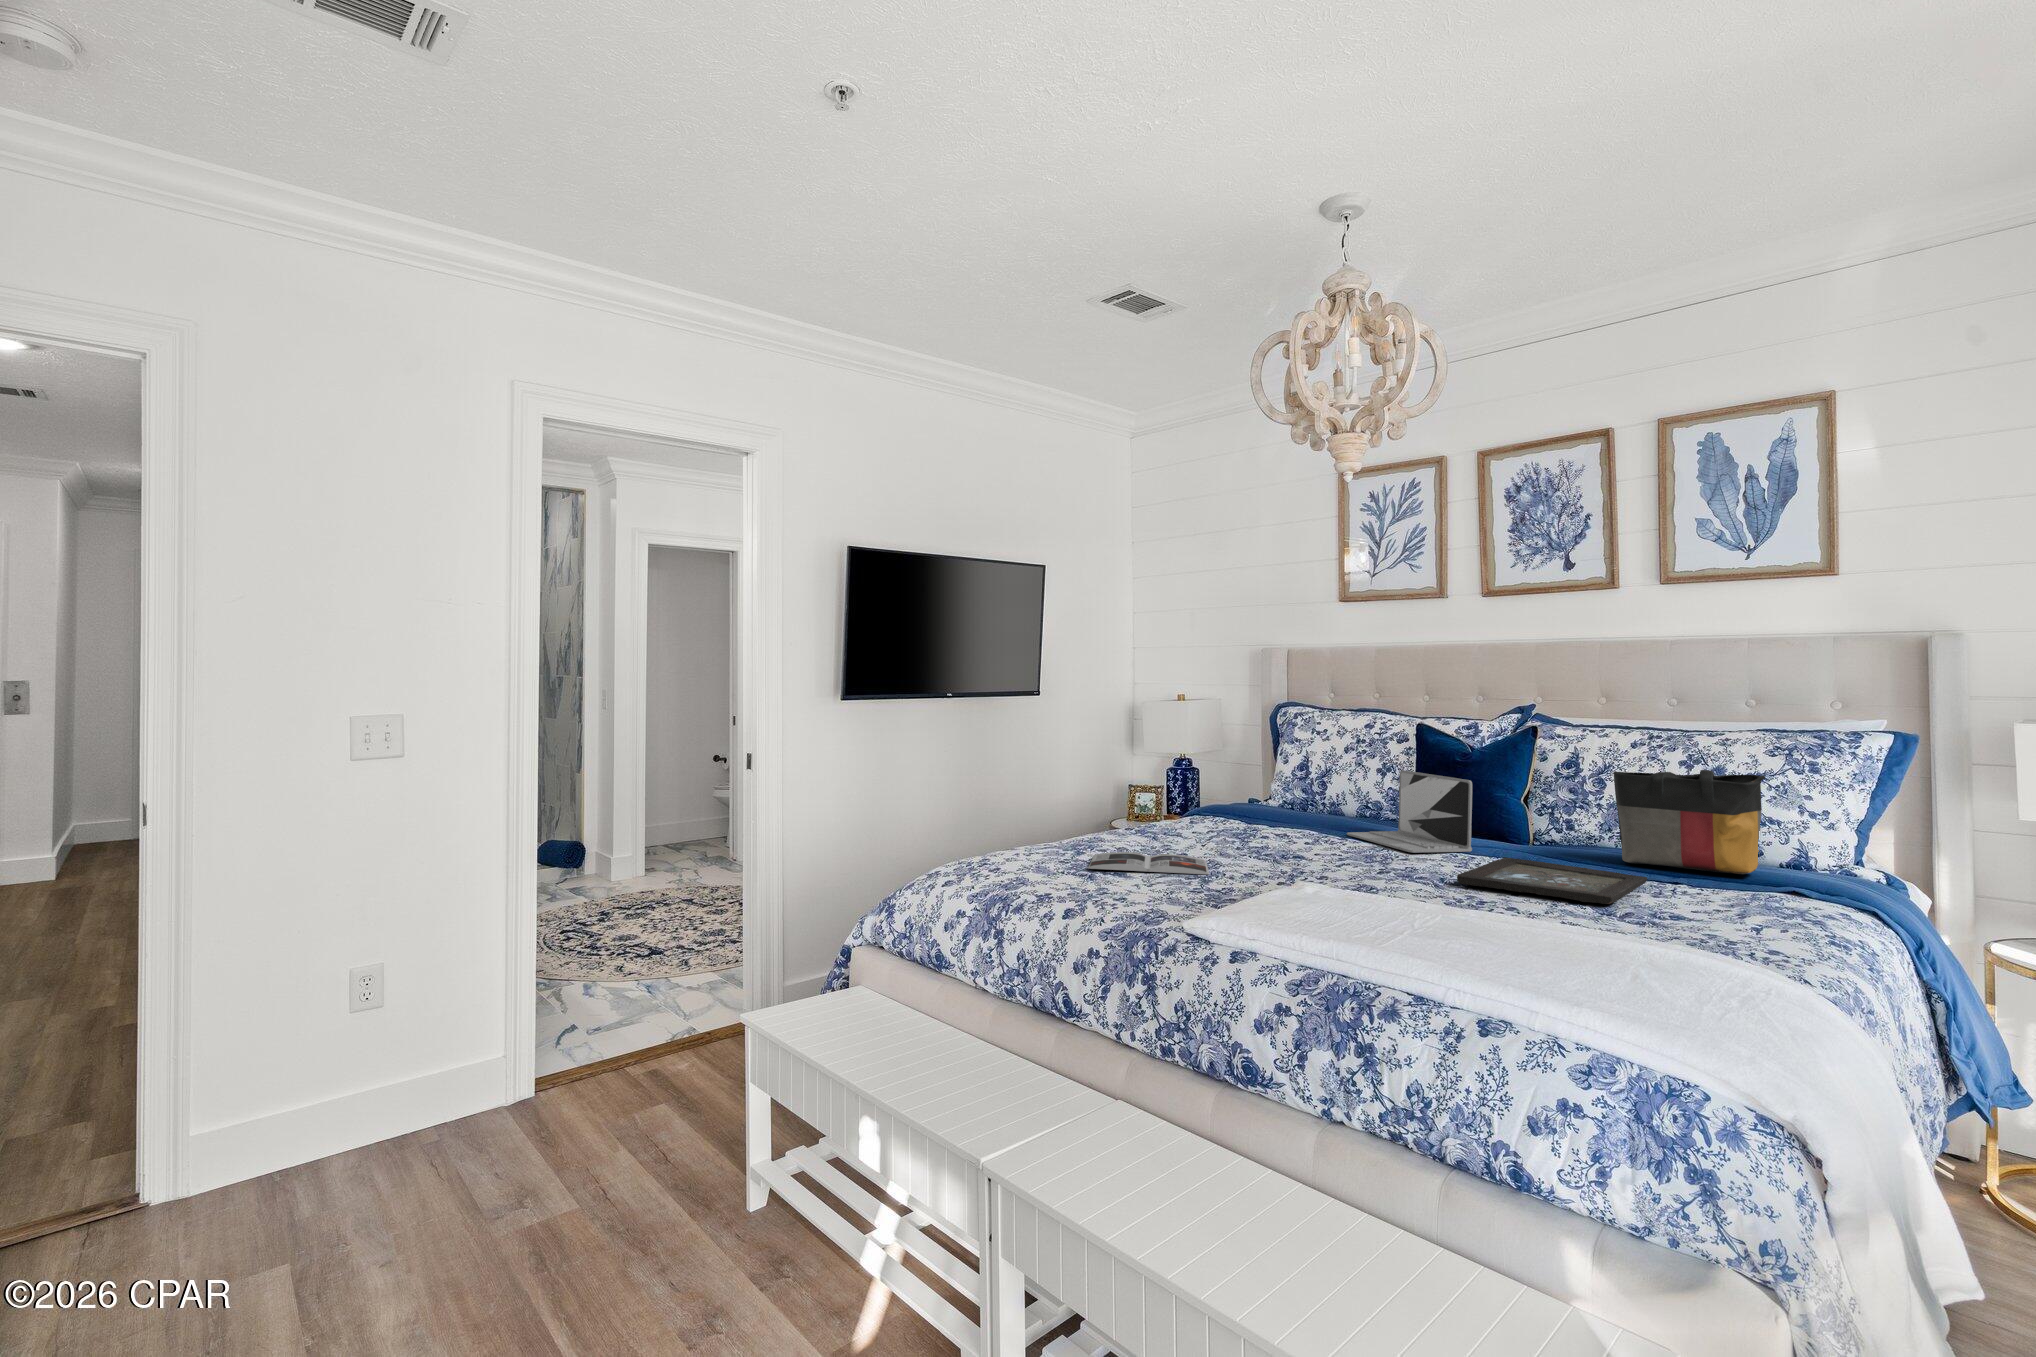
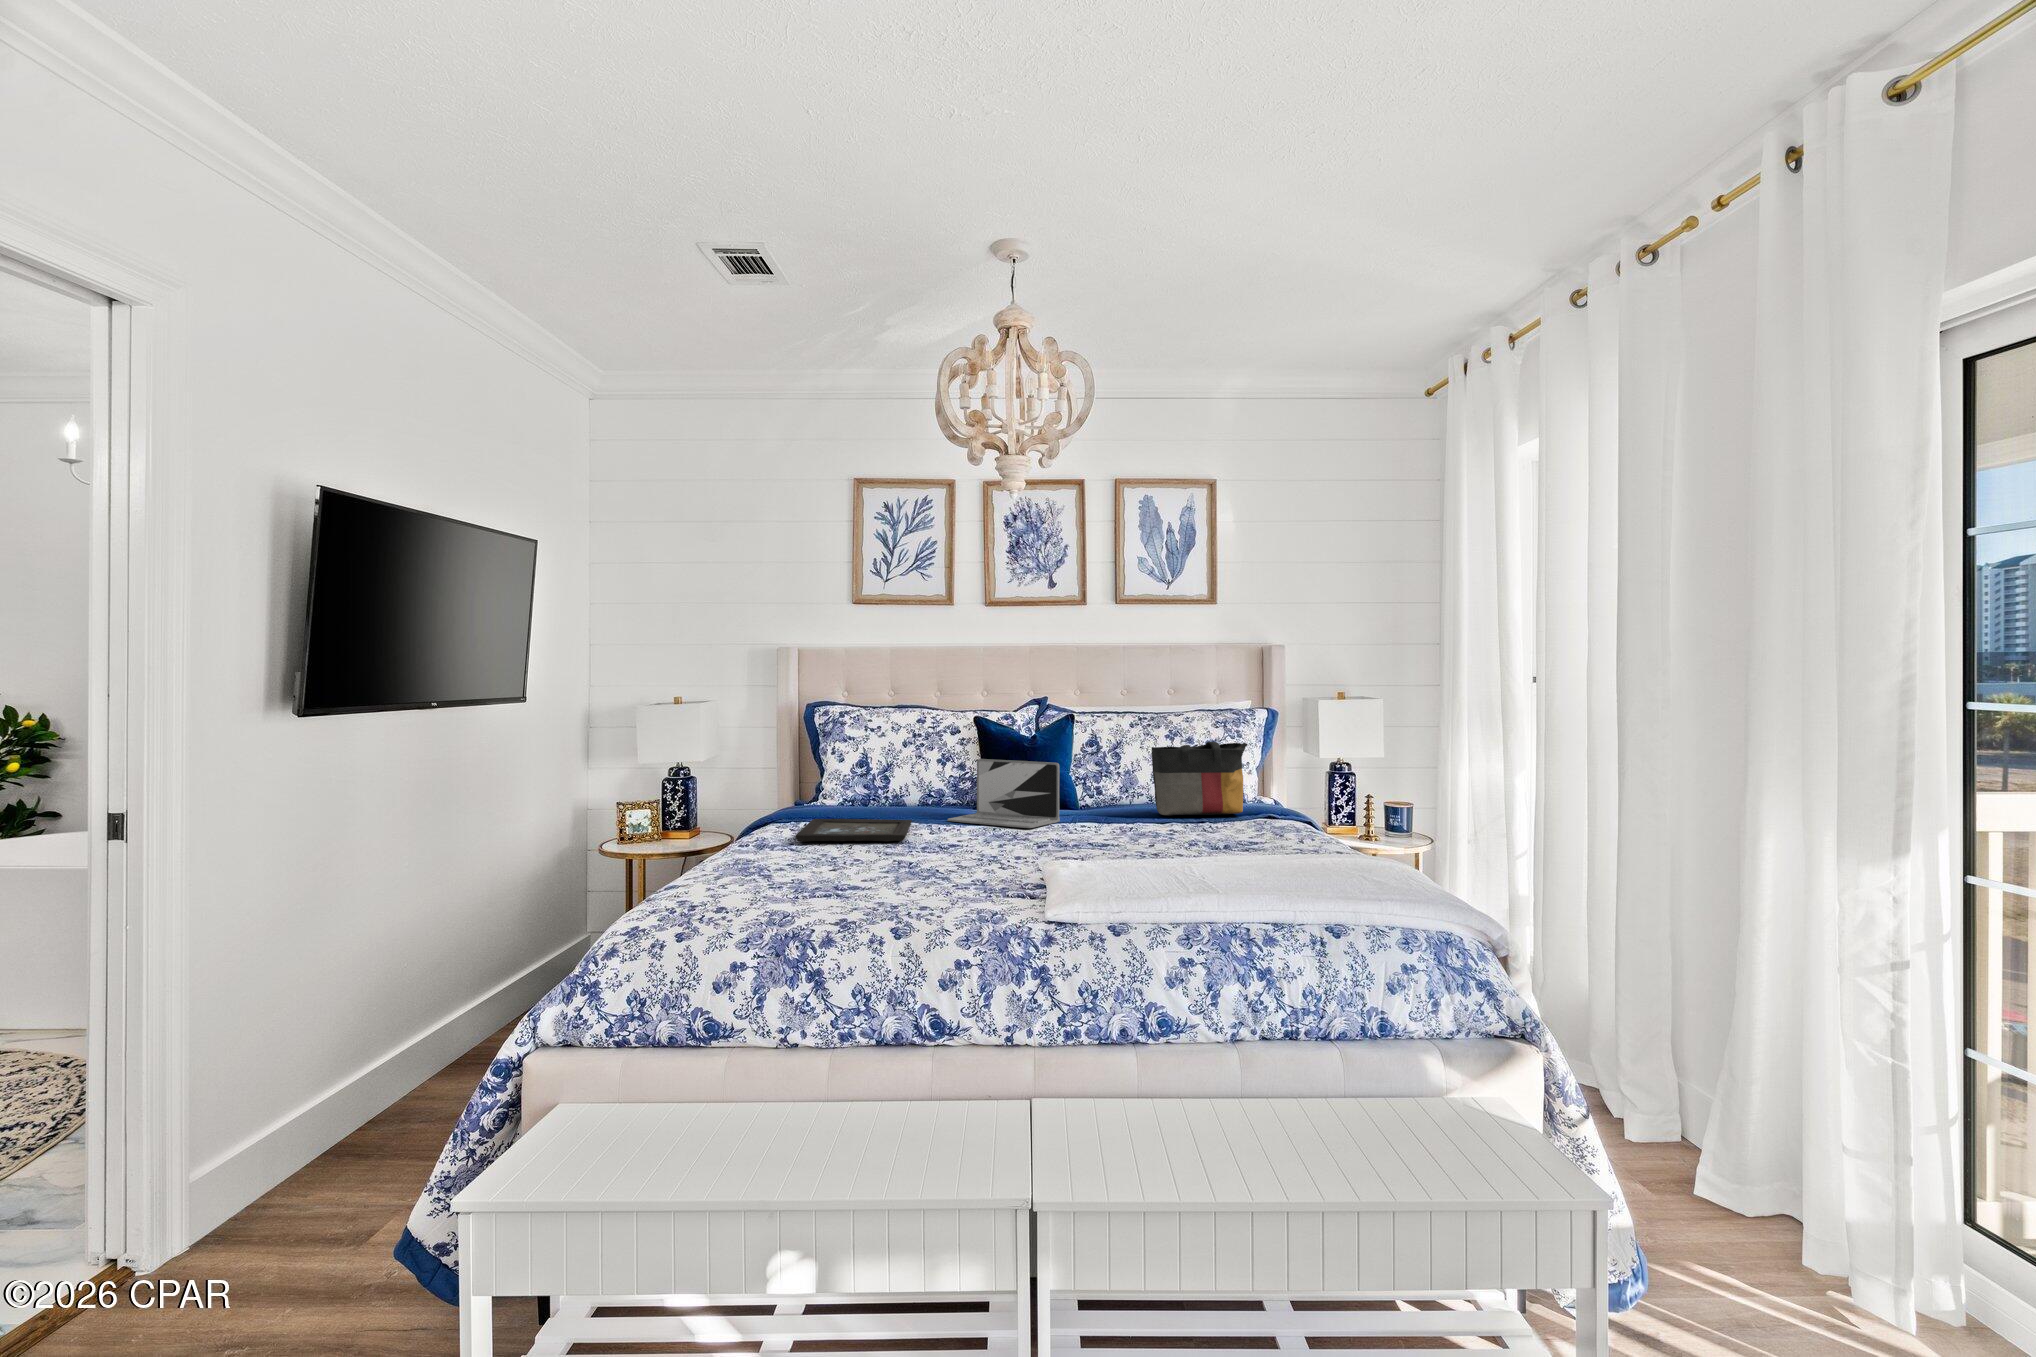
magazine: present [1088,852,1209,875] -> none [801,857,937,882]
tray: present [1457,858,1647,904] -> present [796,819,912,841]

